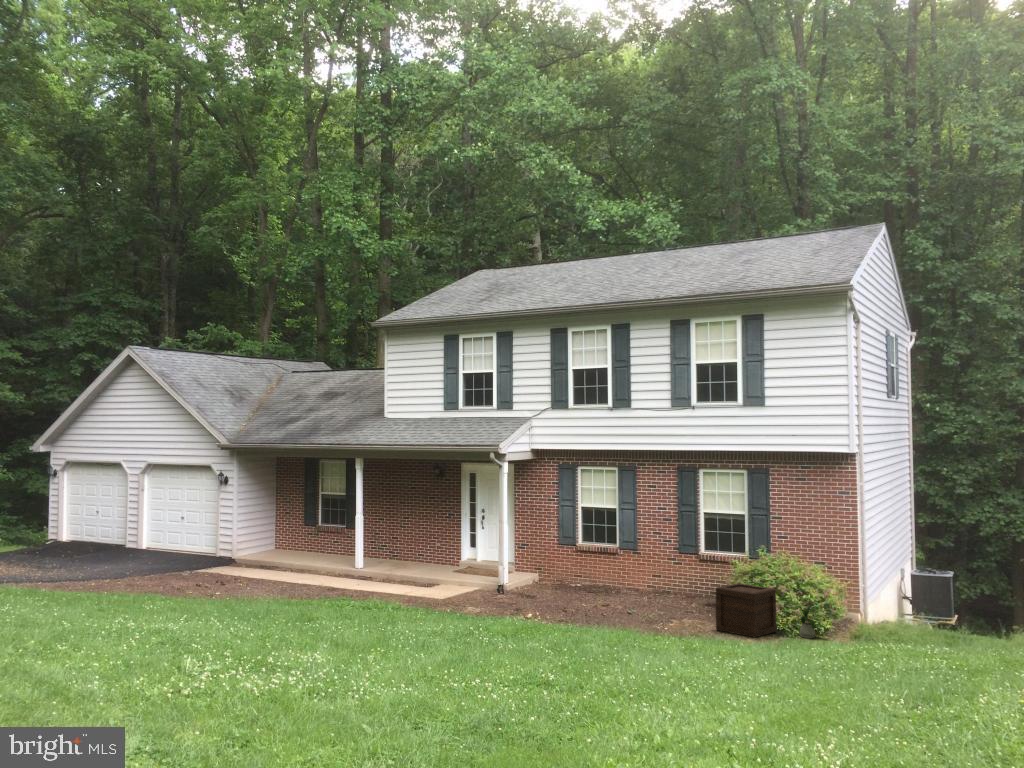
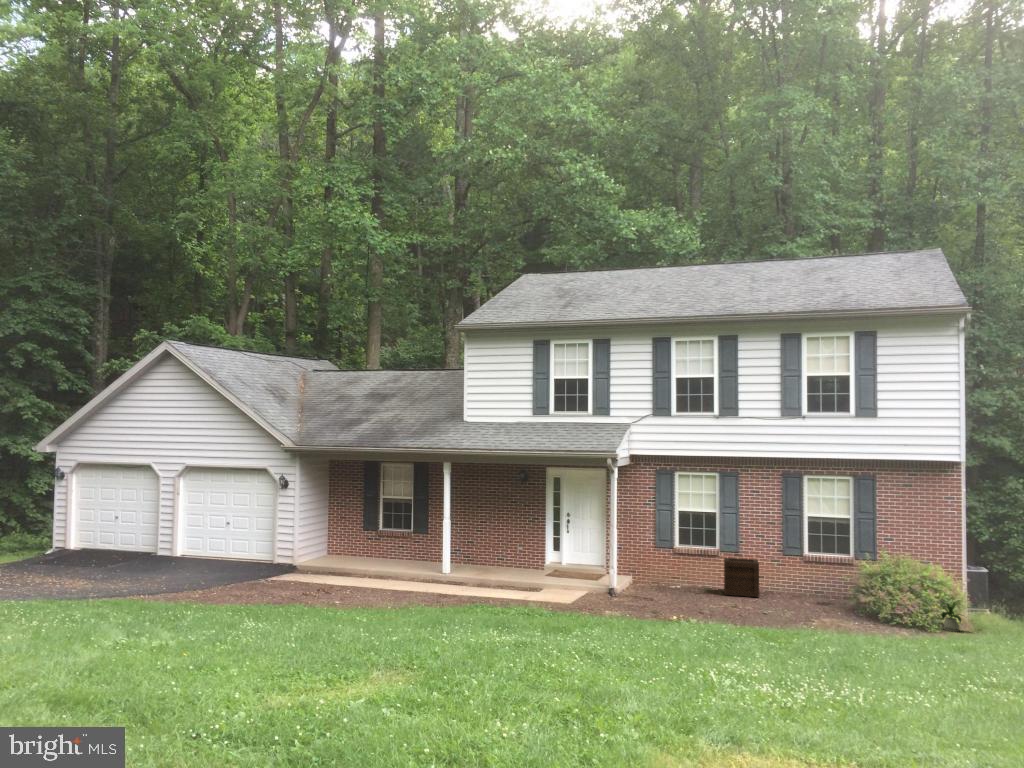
wooden crate: present [716,583,777,637] -> present [724,558,759,597]

